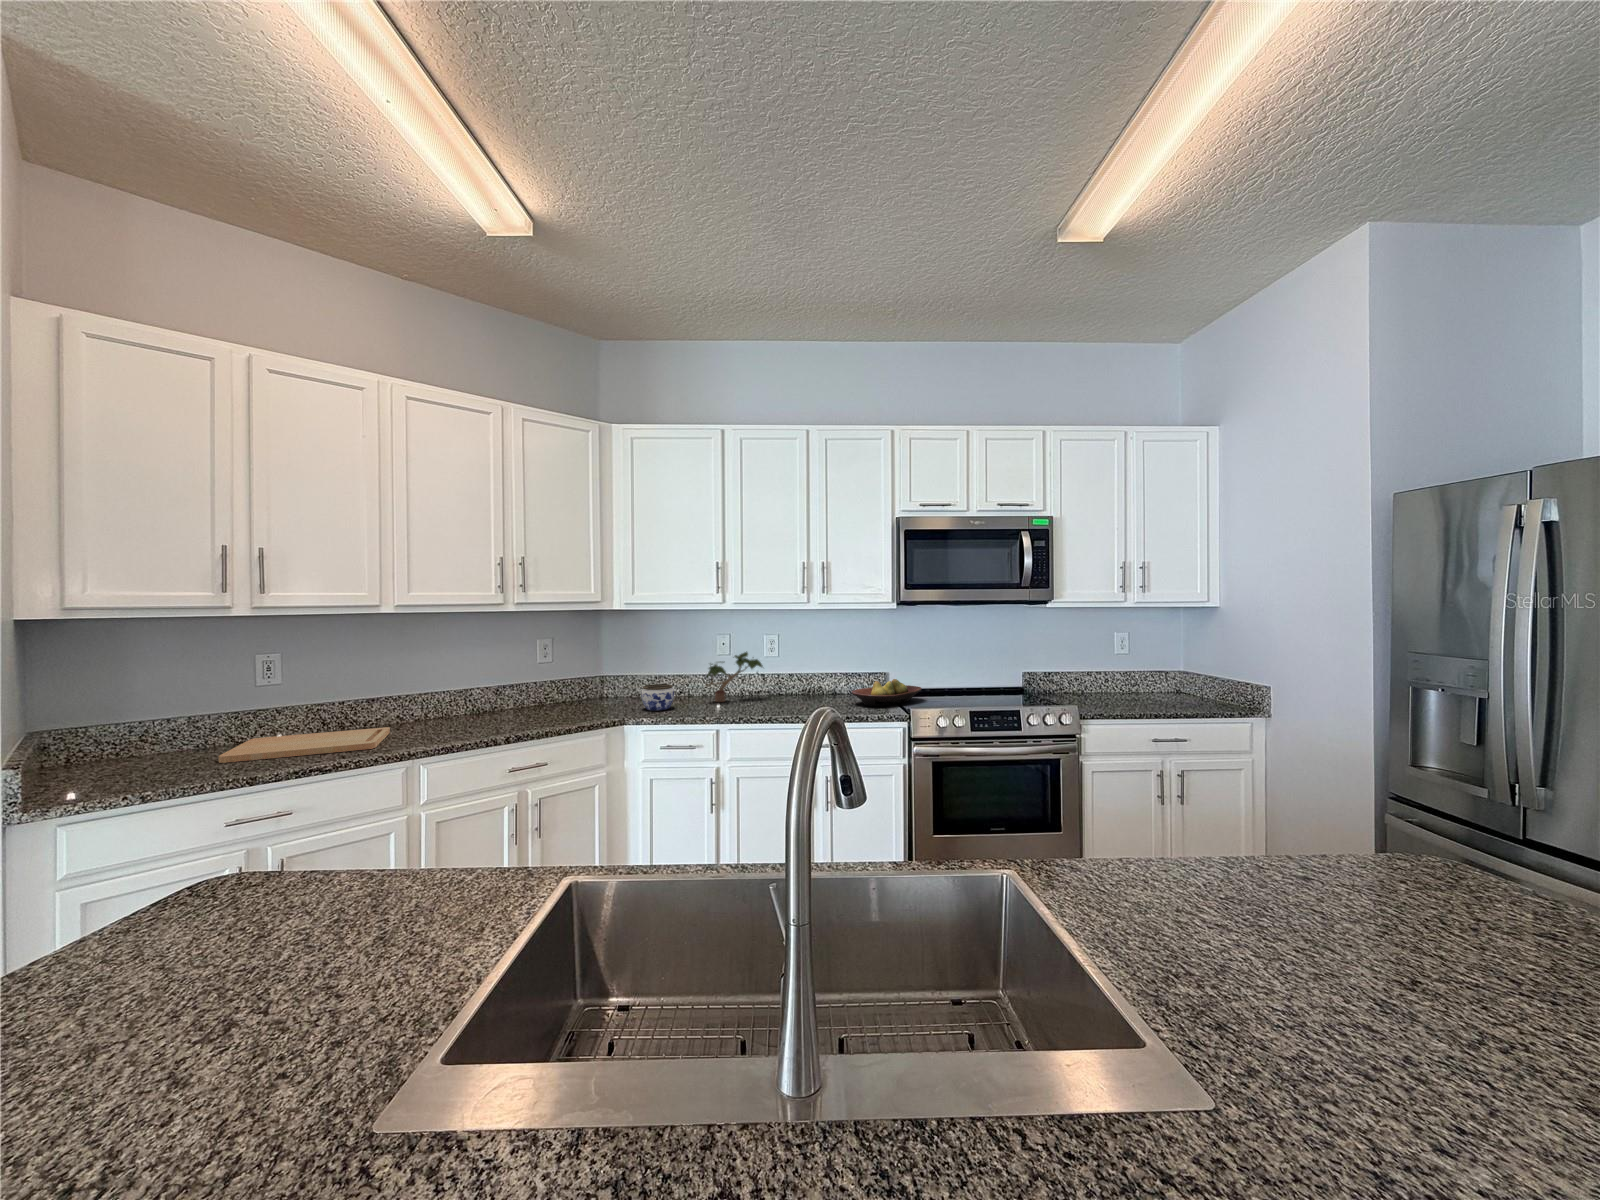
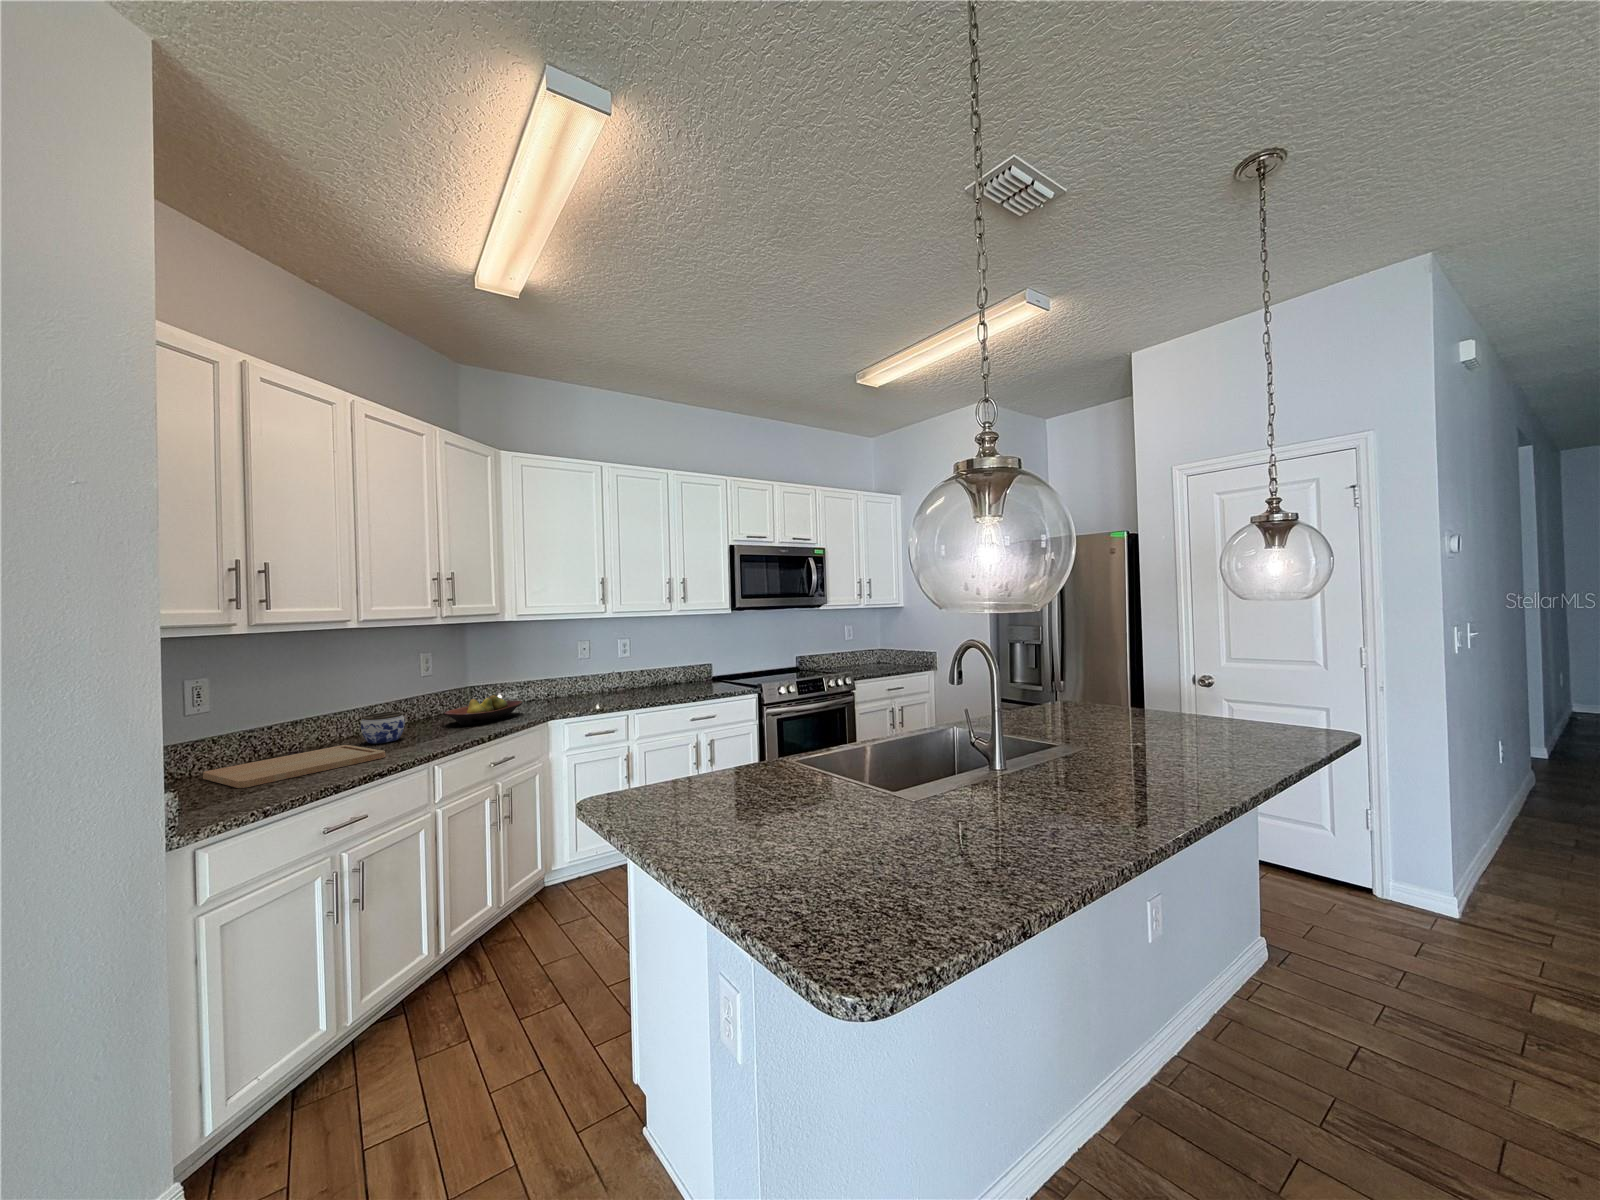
potted plant: present [707,652,763,702] -> none [584,652,636,698]
fruit bowl: present [852,679,922,706] -> present [444,695,522,725]
jar: present [641,684,674,711] -> present [361,712,405,744]

